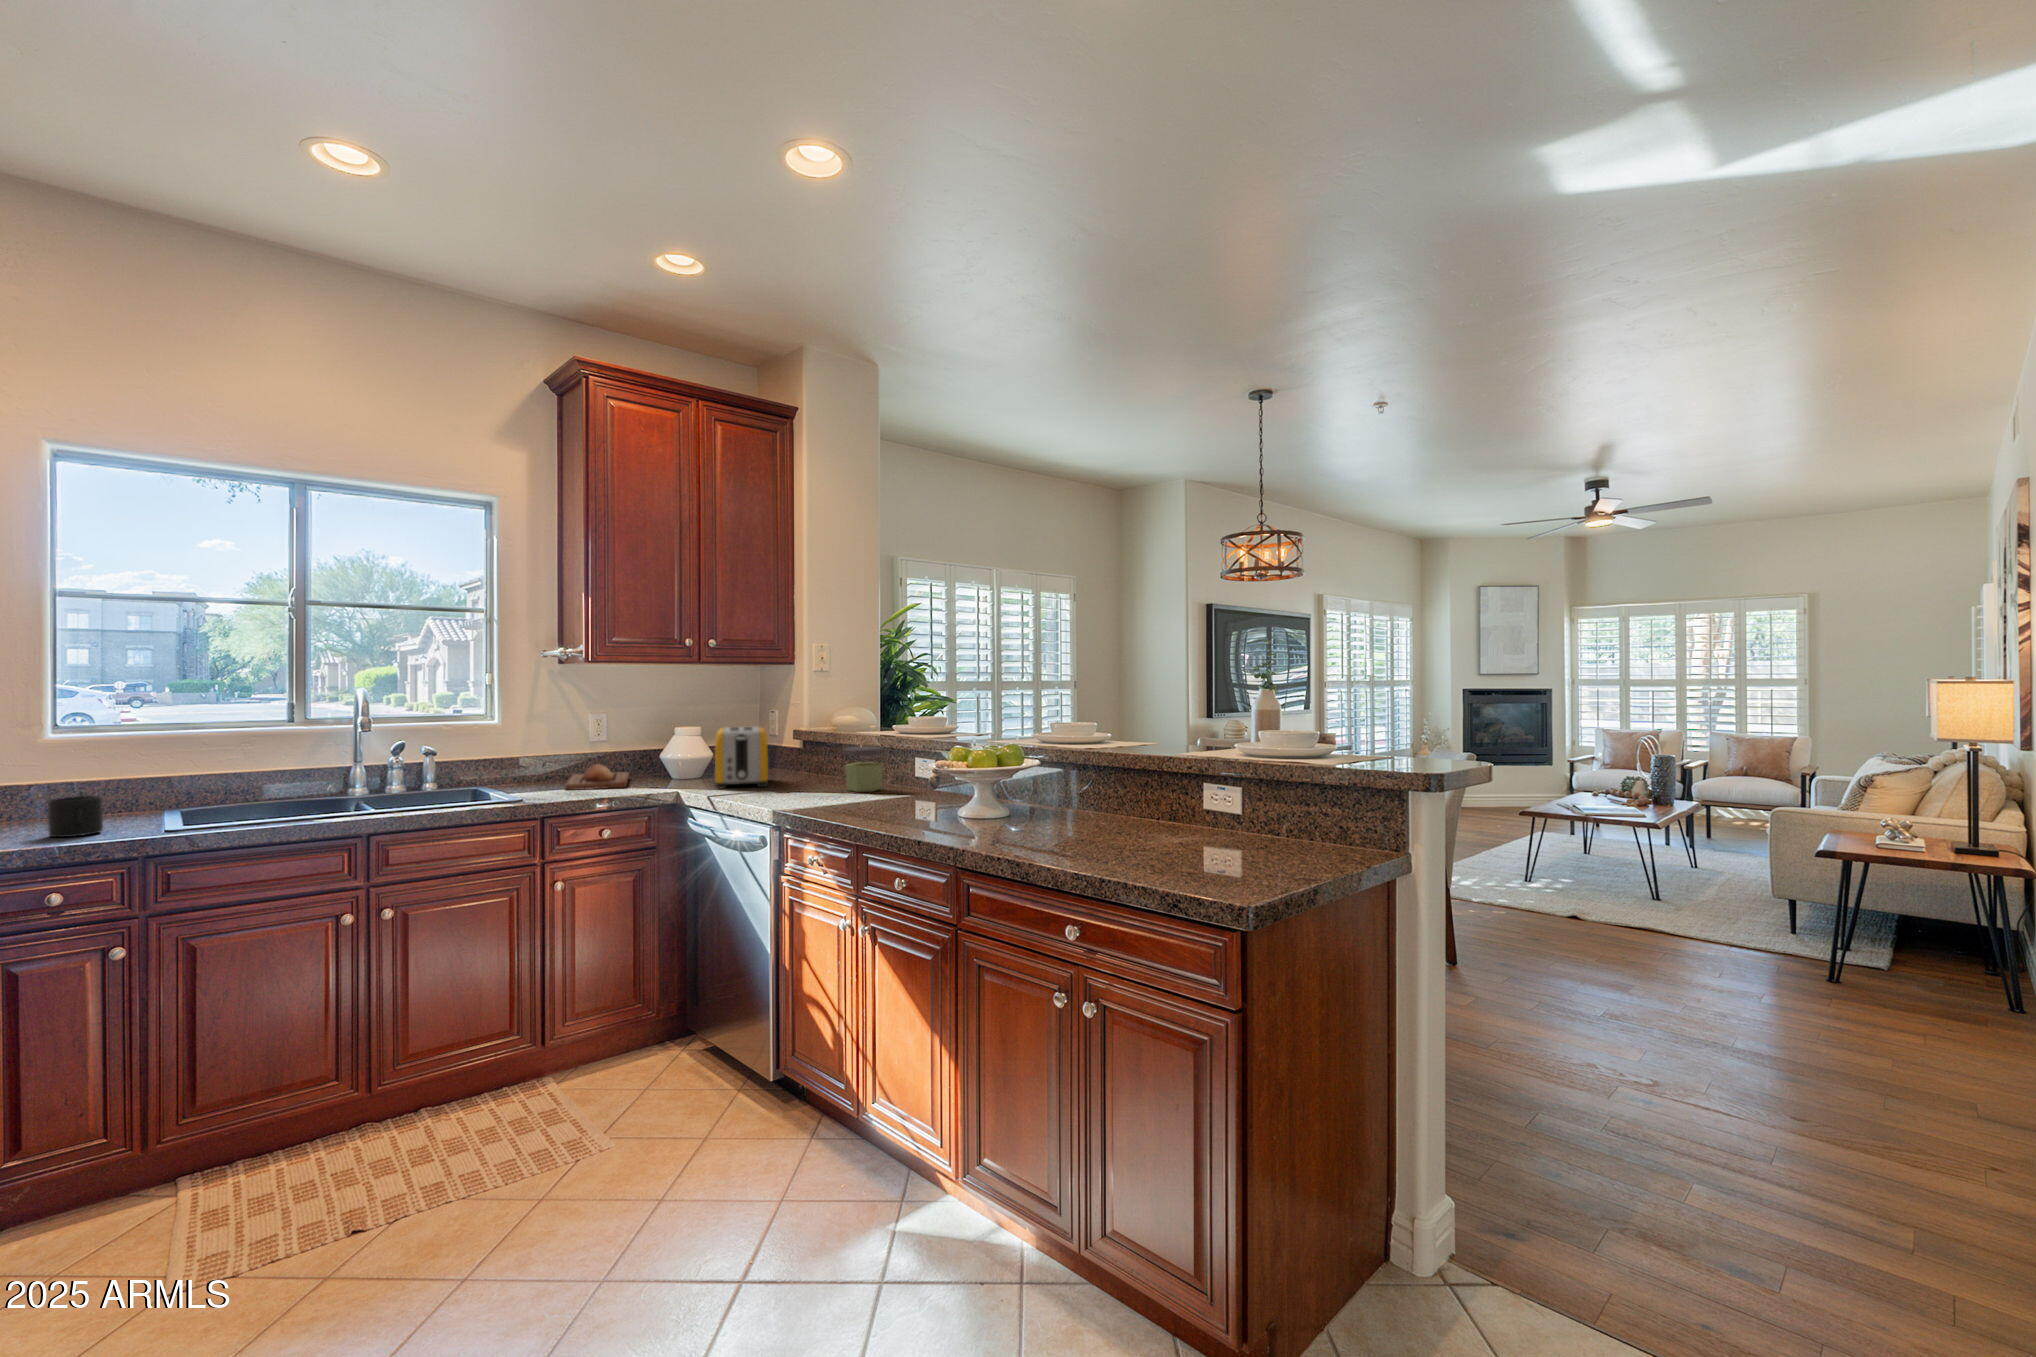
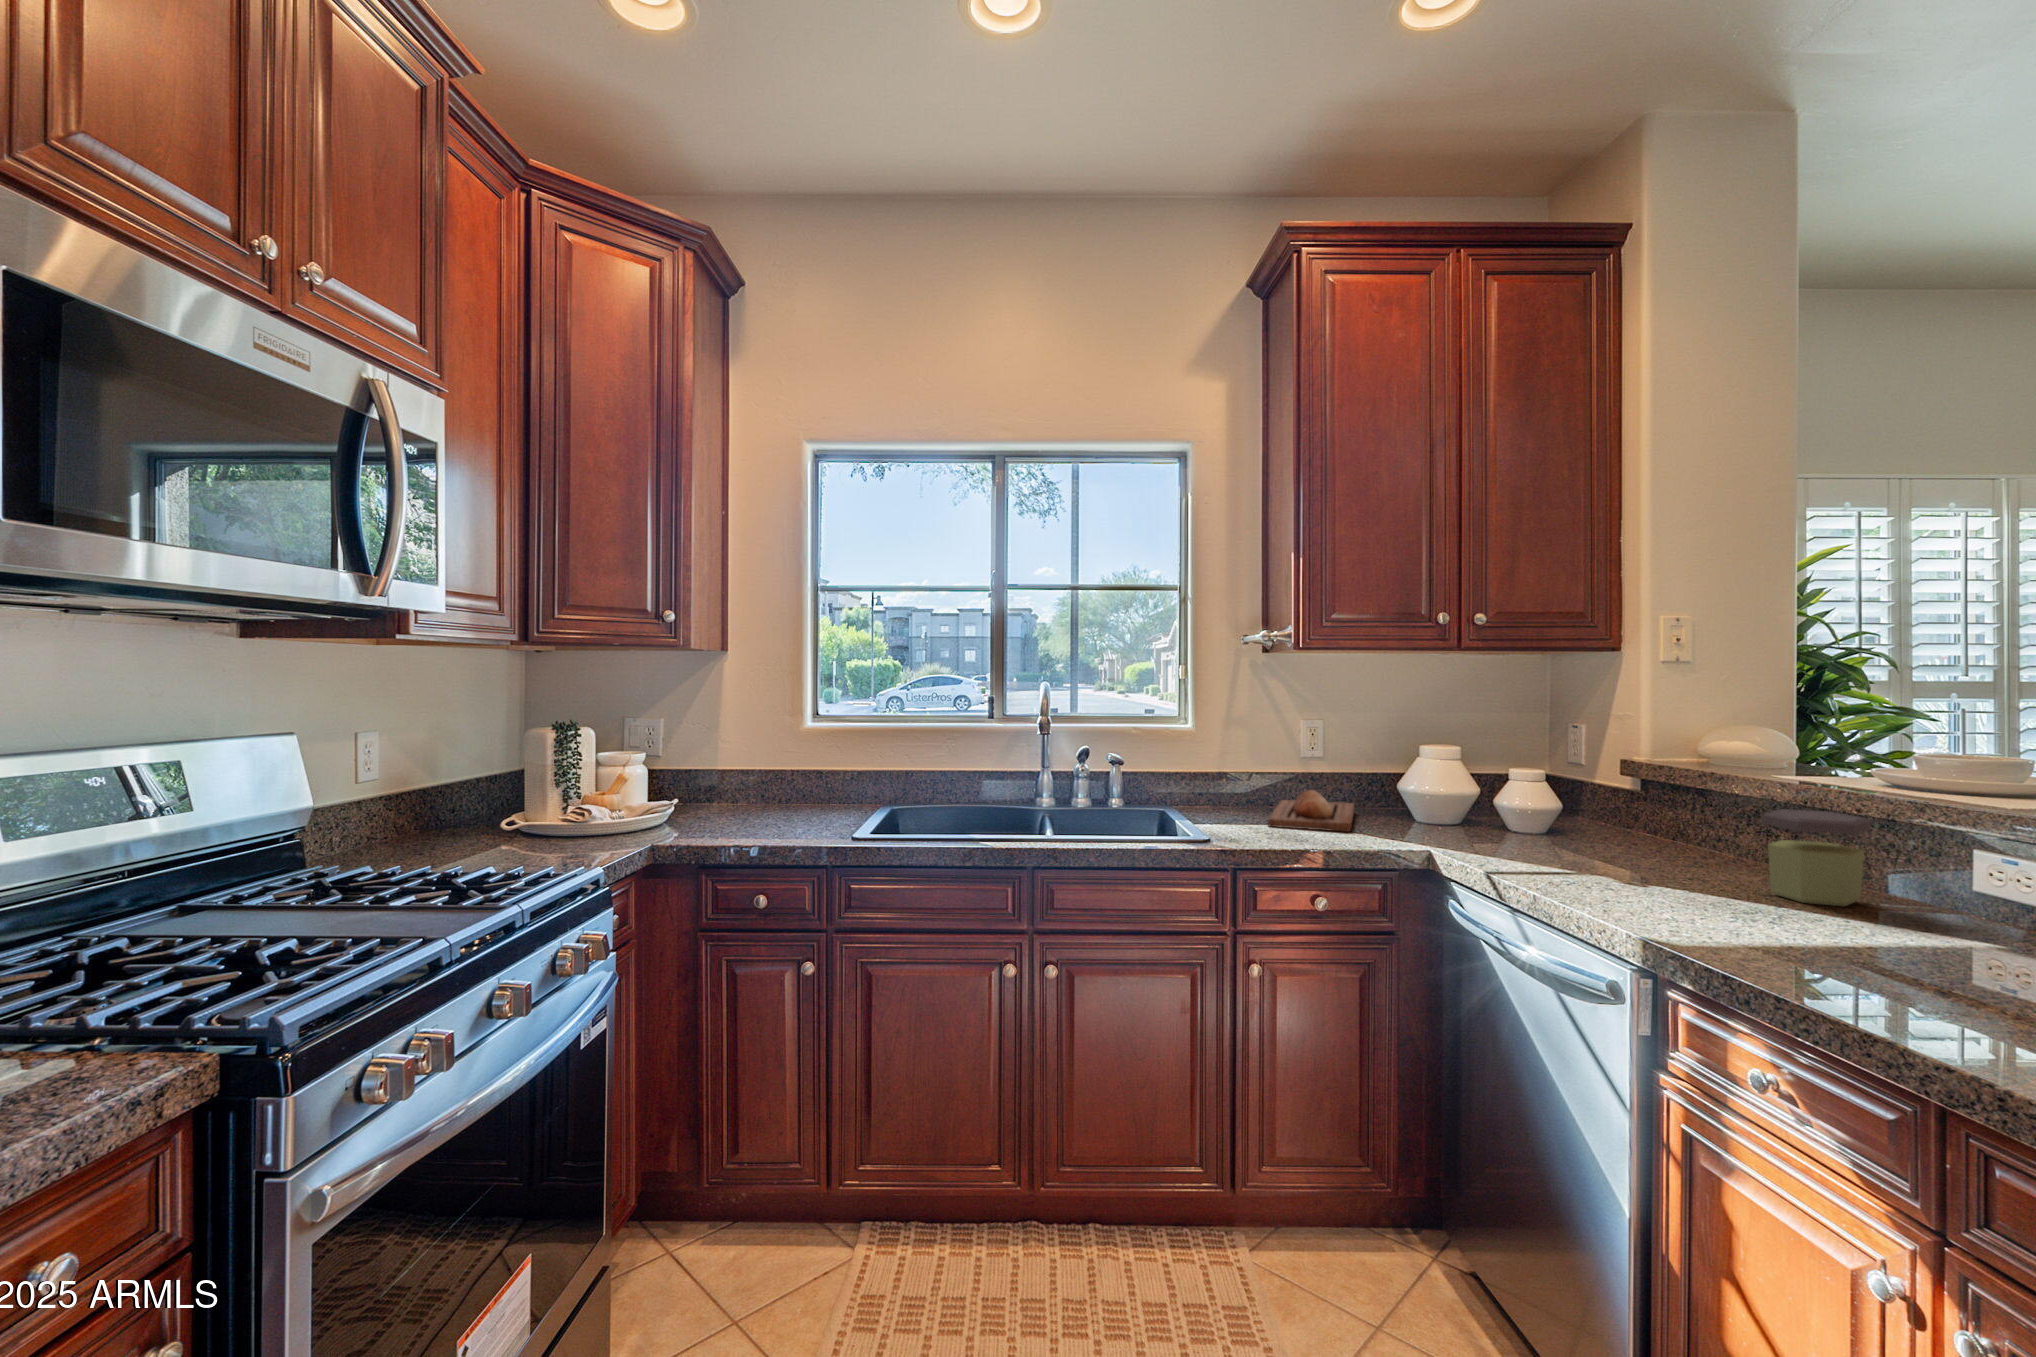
toaster: present [715,727,768,789] -> none [1489,751,1587,859]
mug: present [48,796,103,837] -> none [769,792,810,835]

